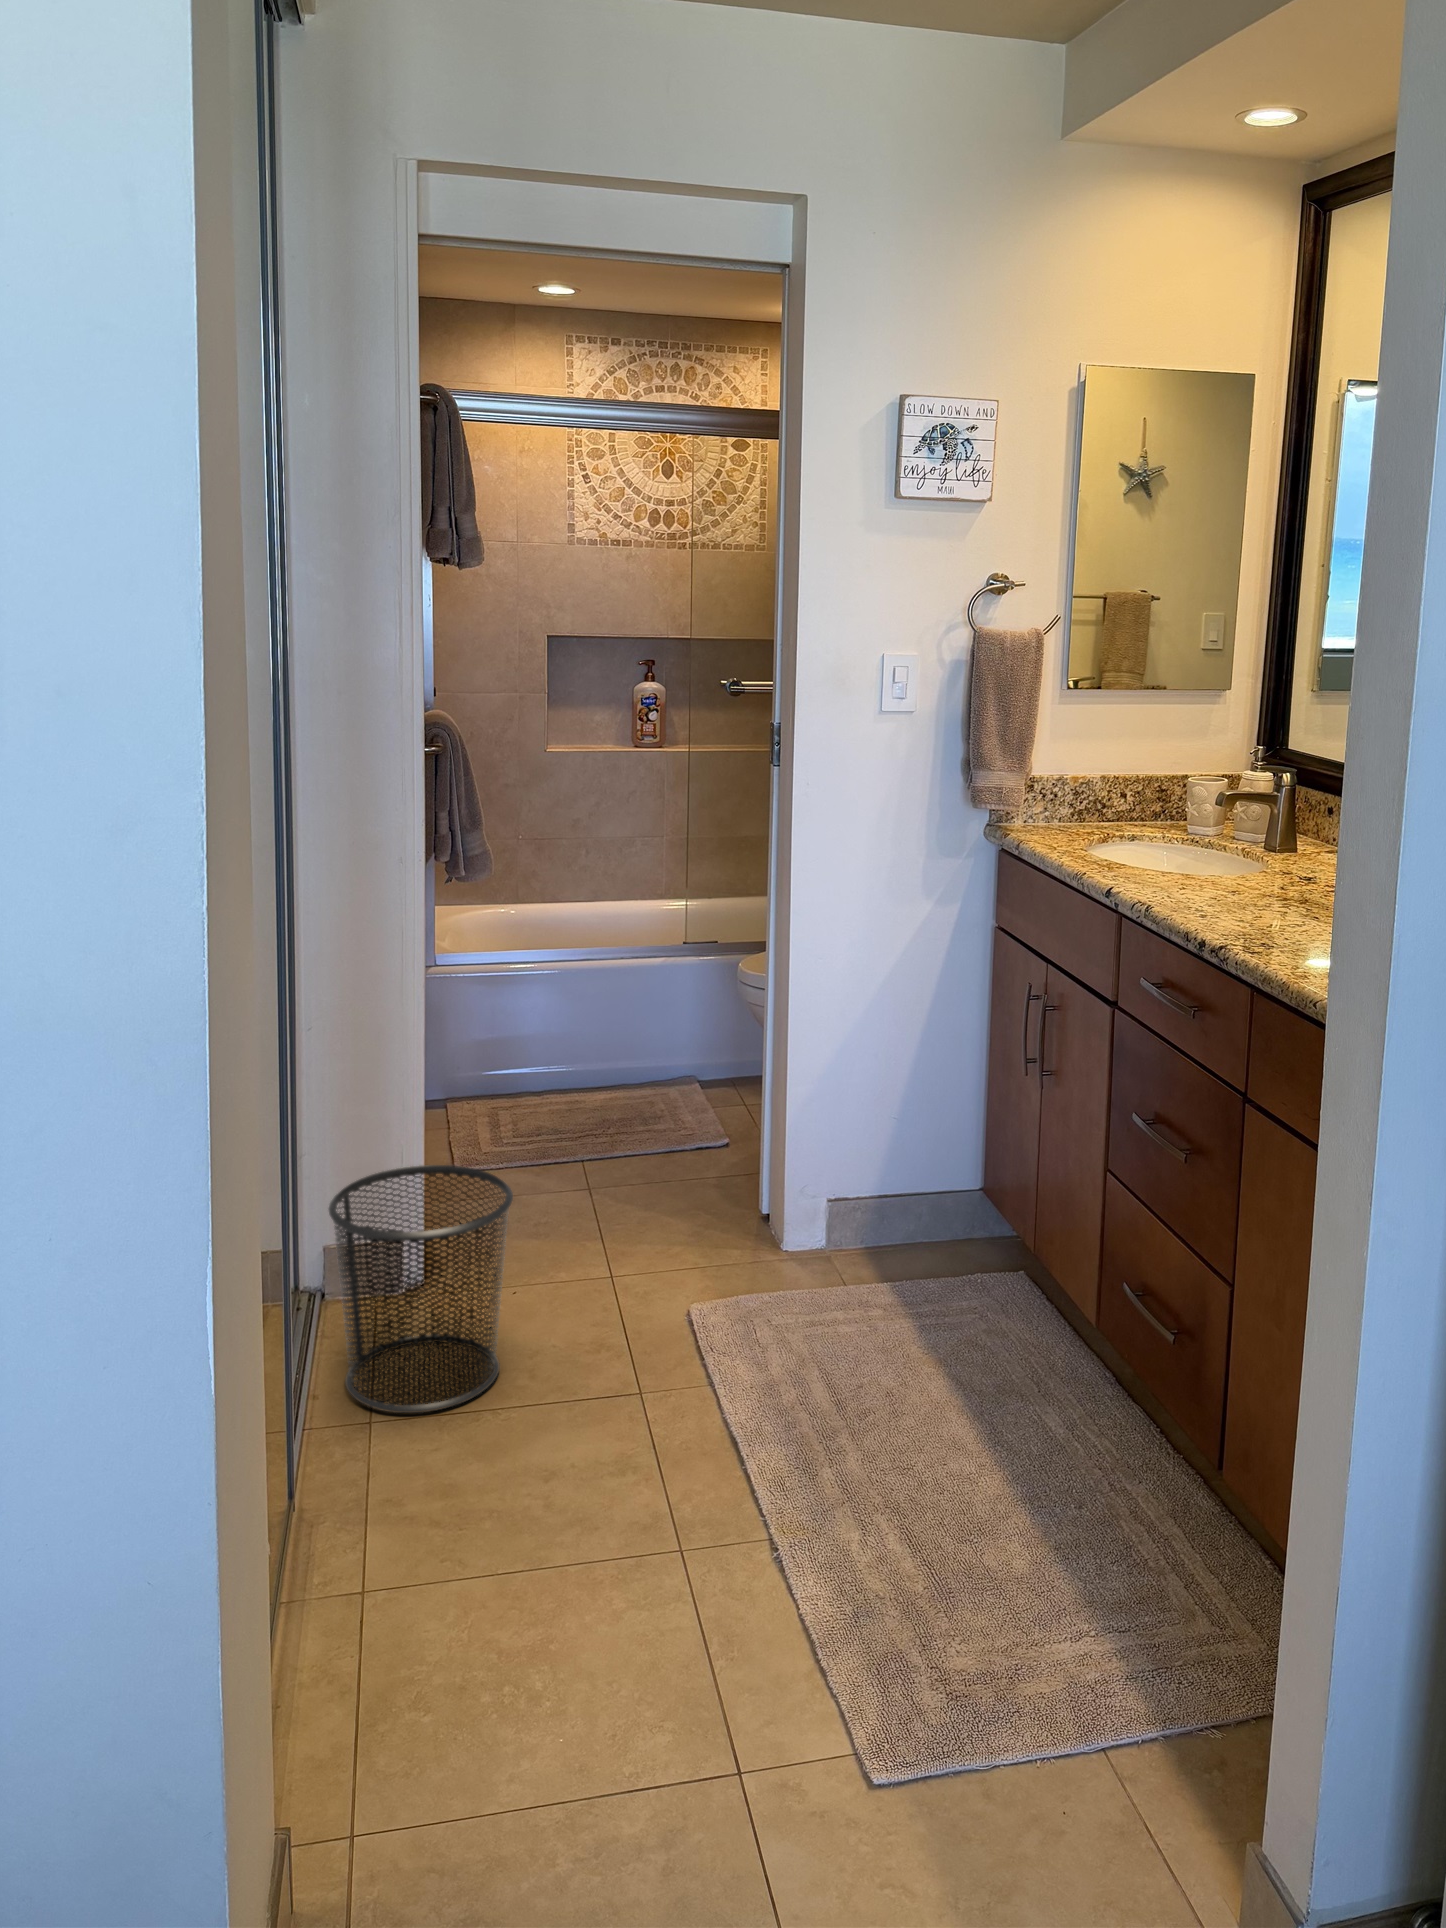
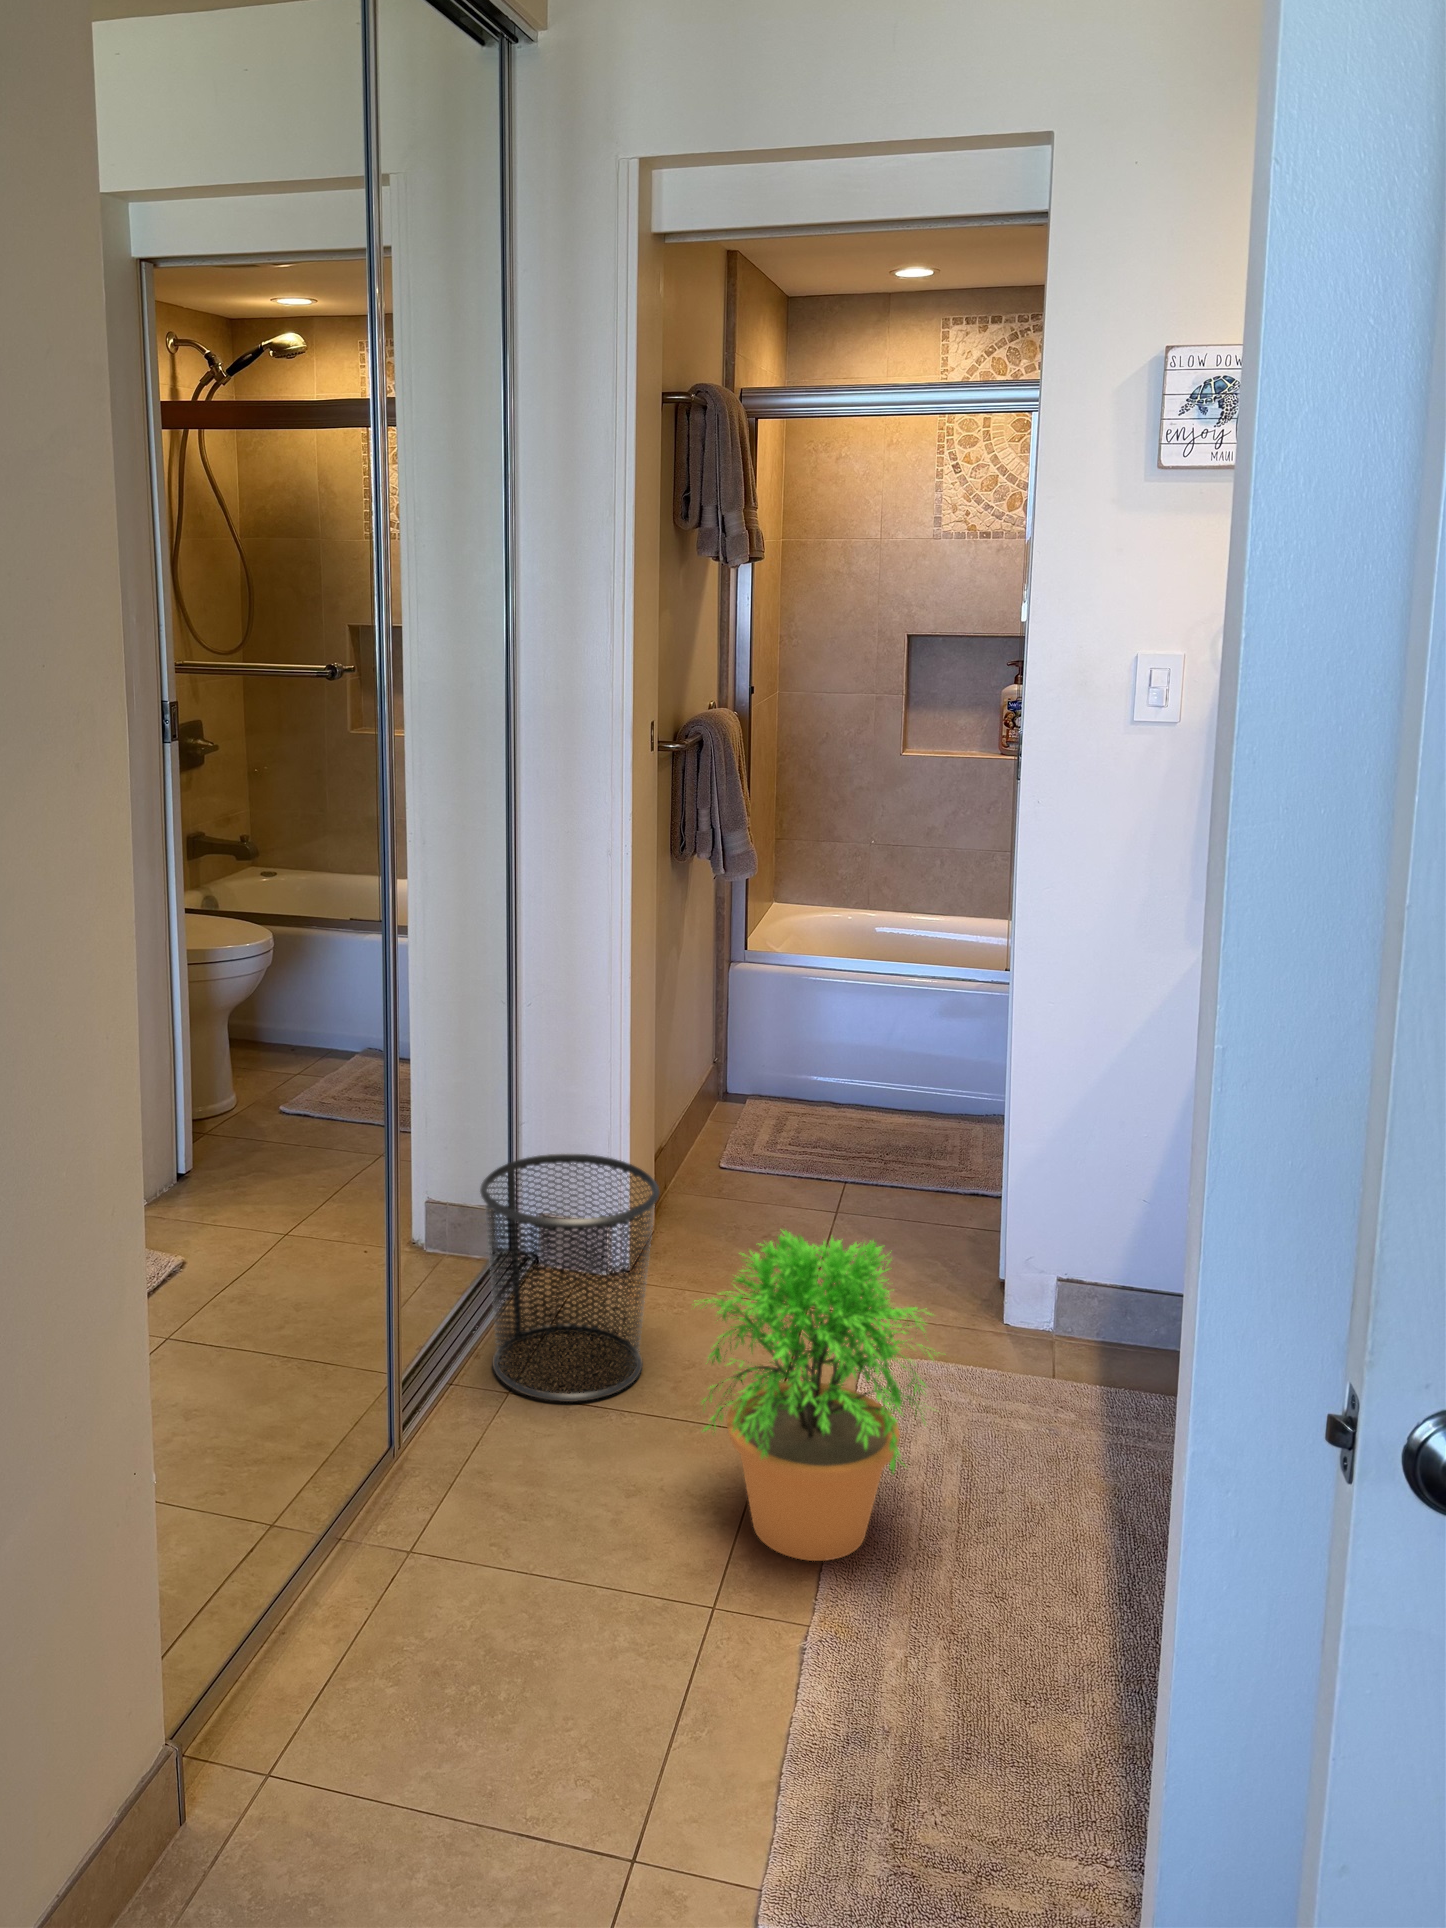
potted plant: none [606,1187,852,1487] -> present [694,1231,935,1561]

